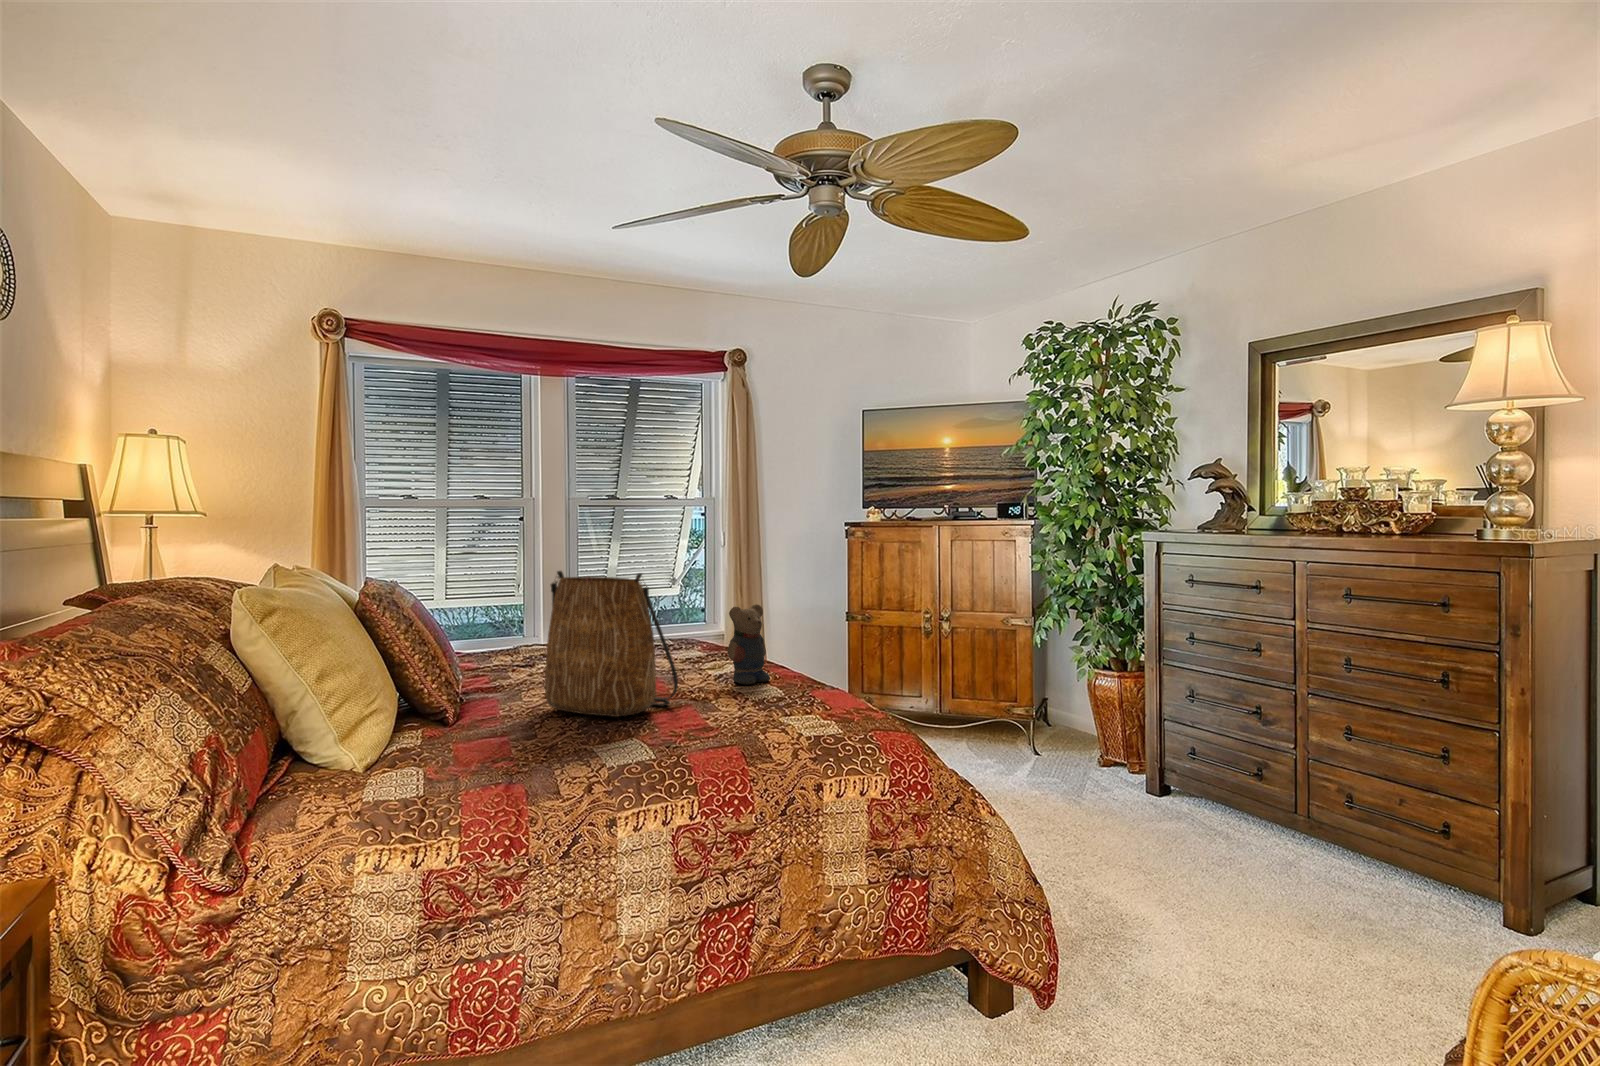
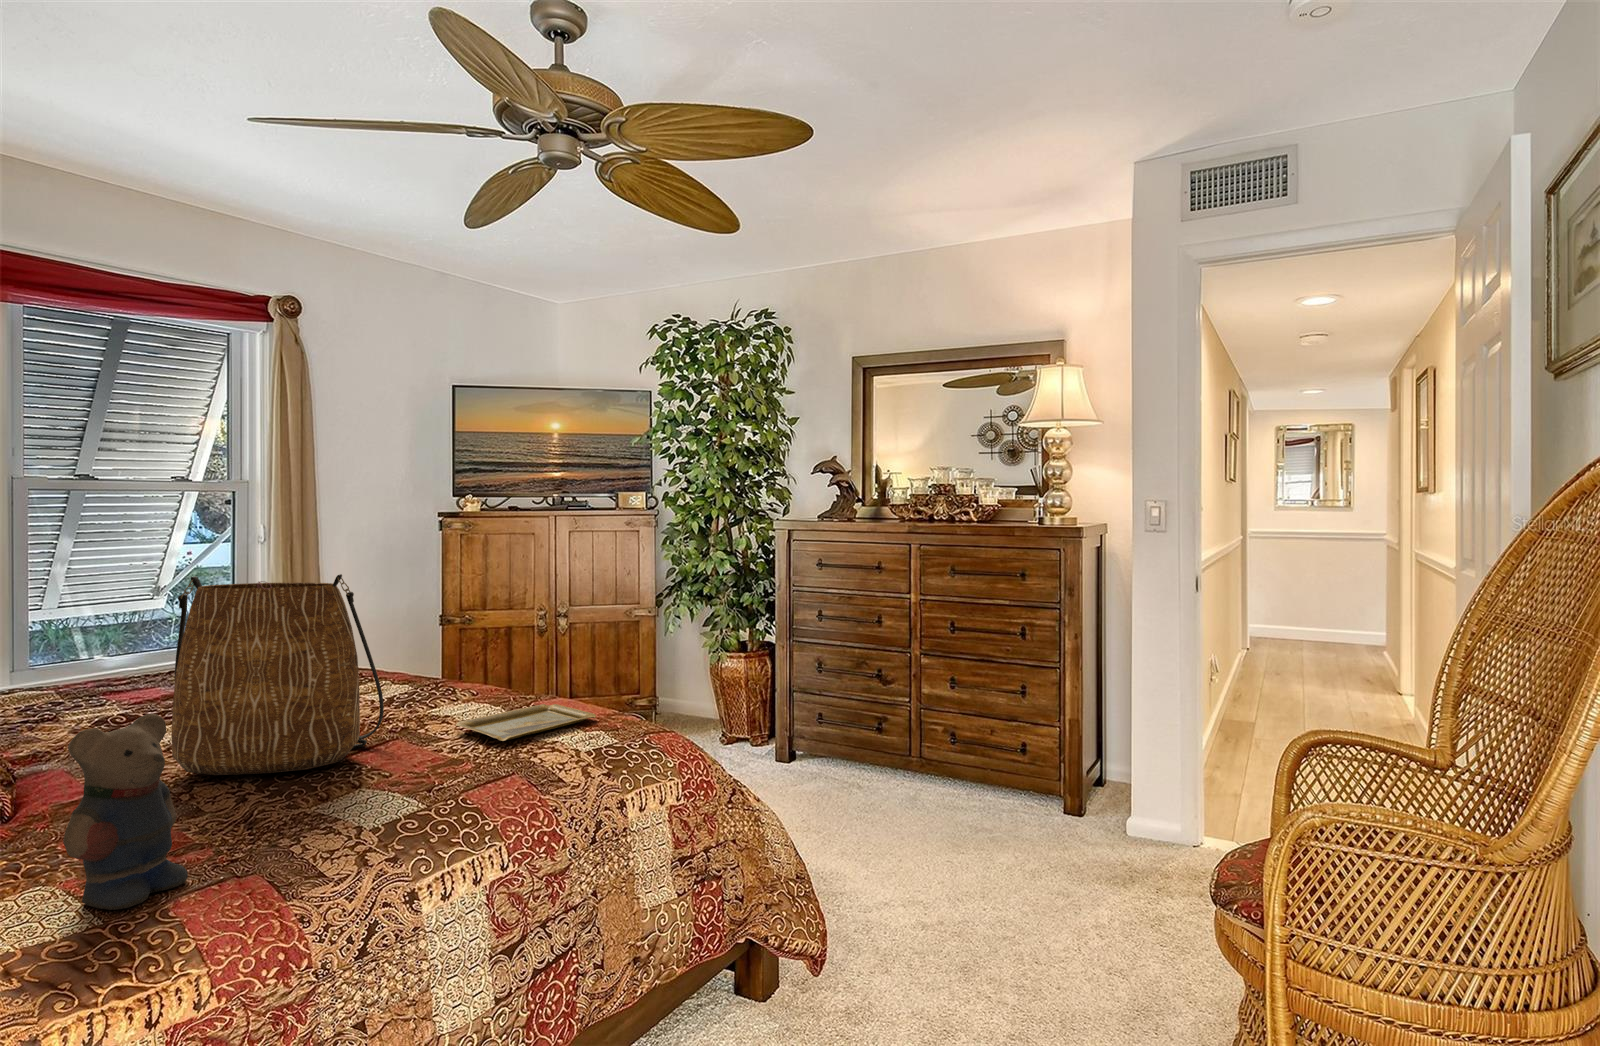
teddy bear: present [727,604,770,684] -> present [63,714,188,910]
tray: none [732,691,843,717] -> present [455,704,596,741]

